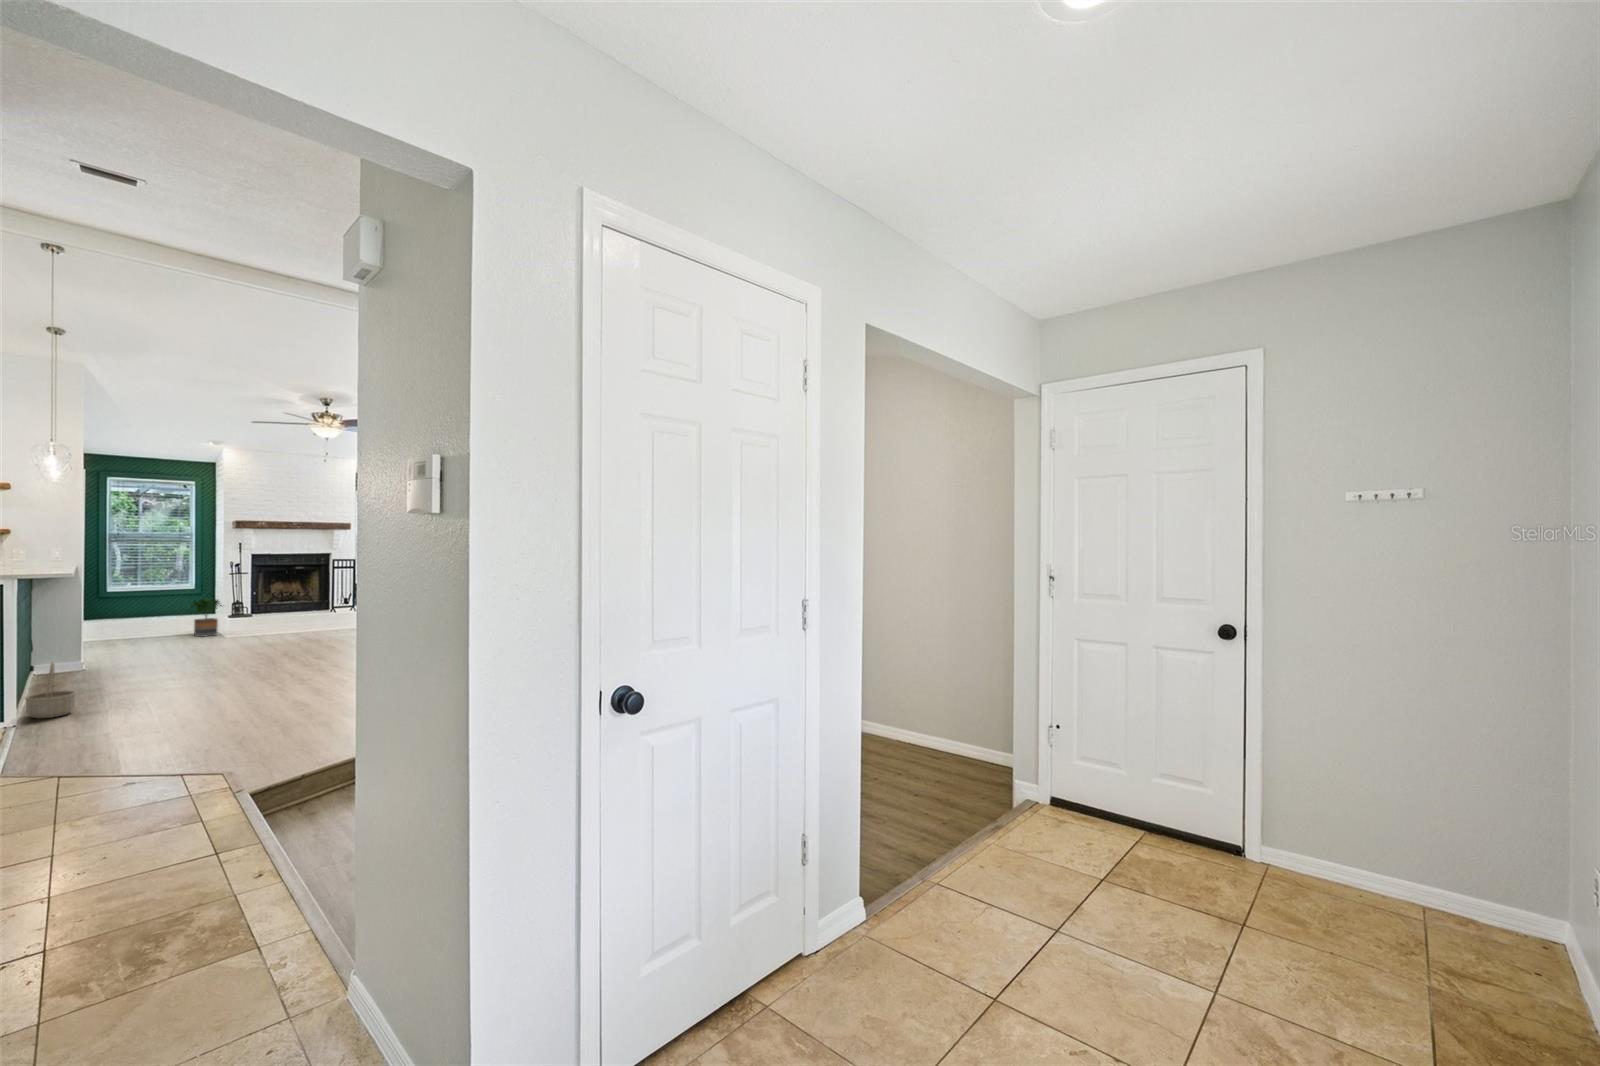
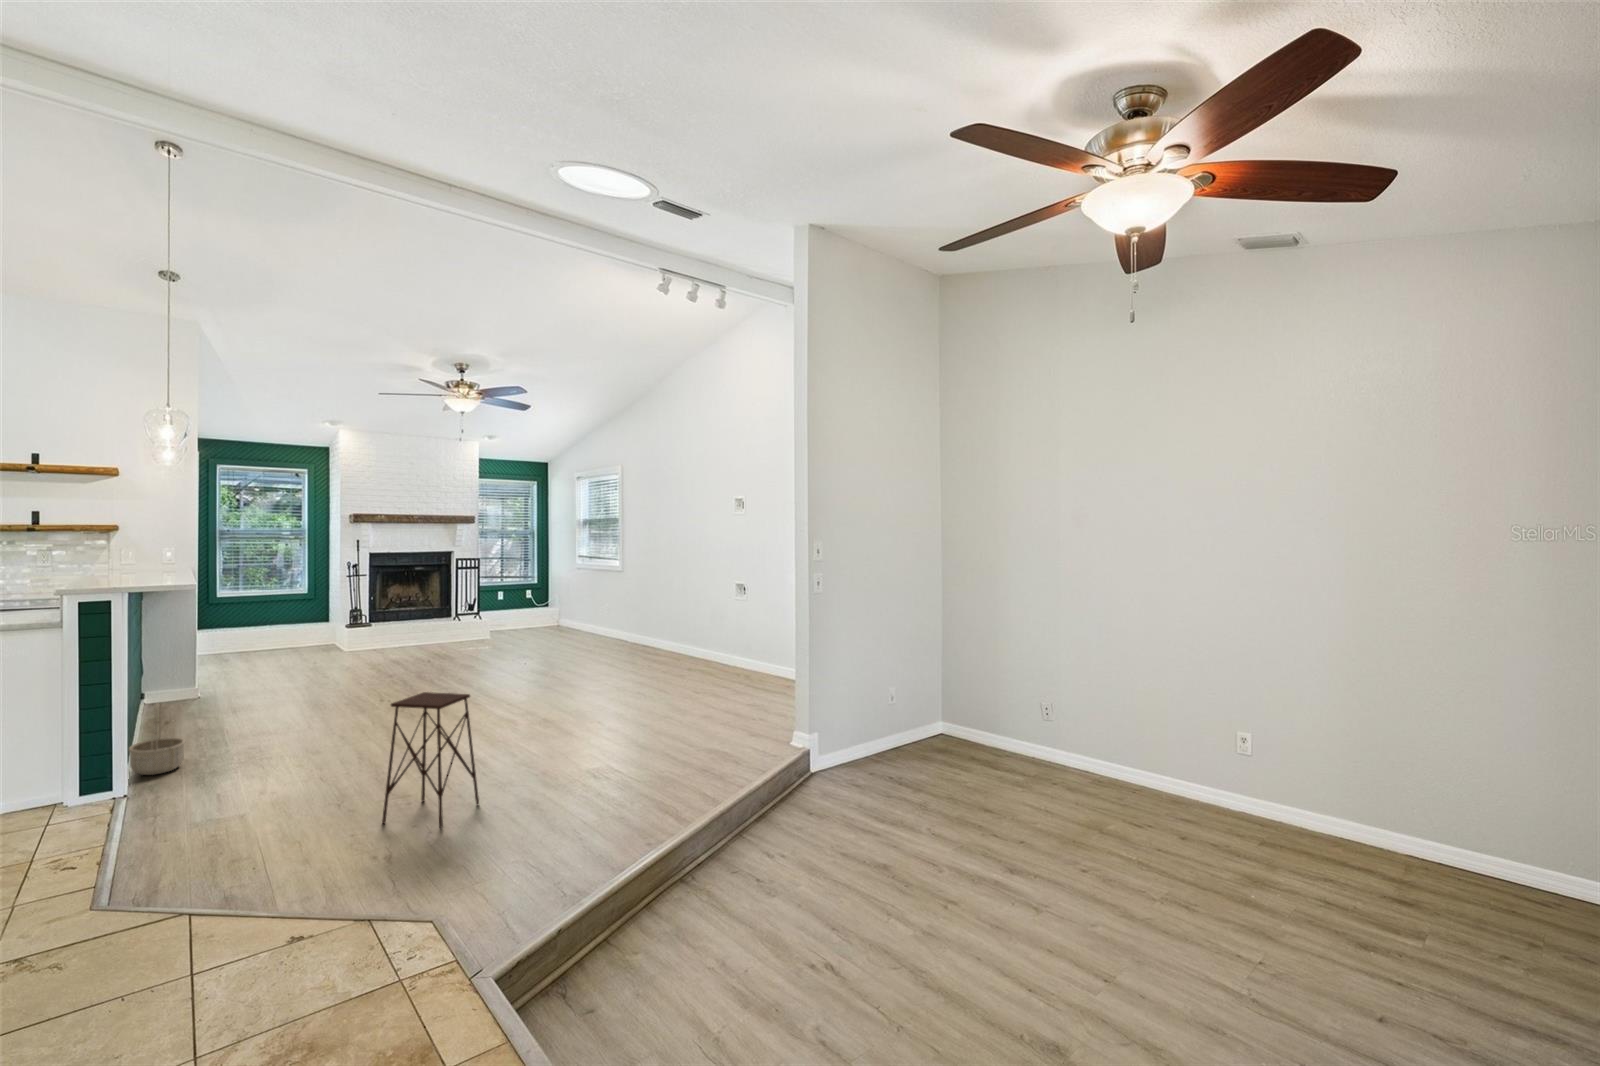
potted tree: present [191,598,222,637] -> none [305,605,343,650]
side table: none [246,643,328,738] -> present [382,692,479,828]

